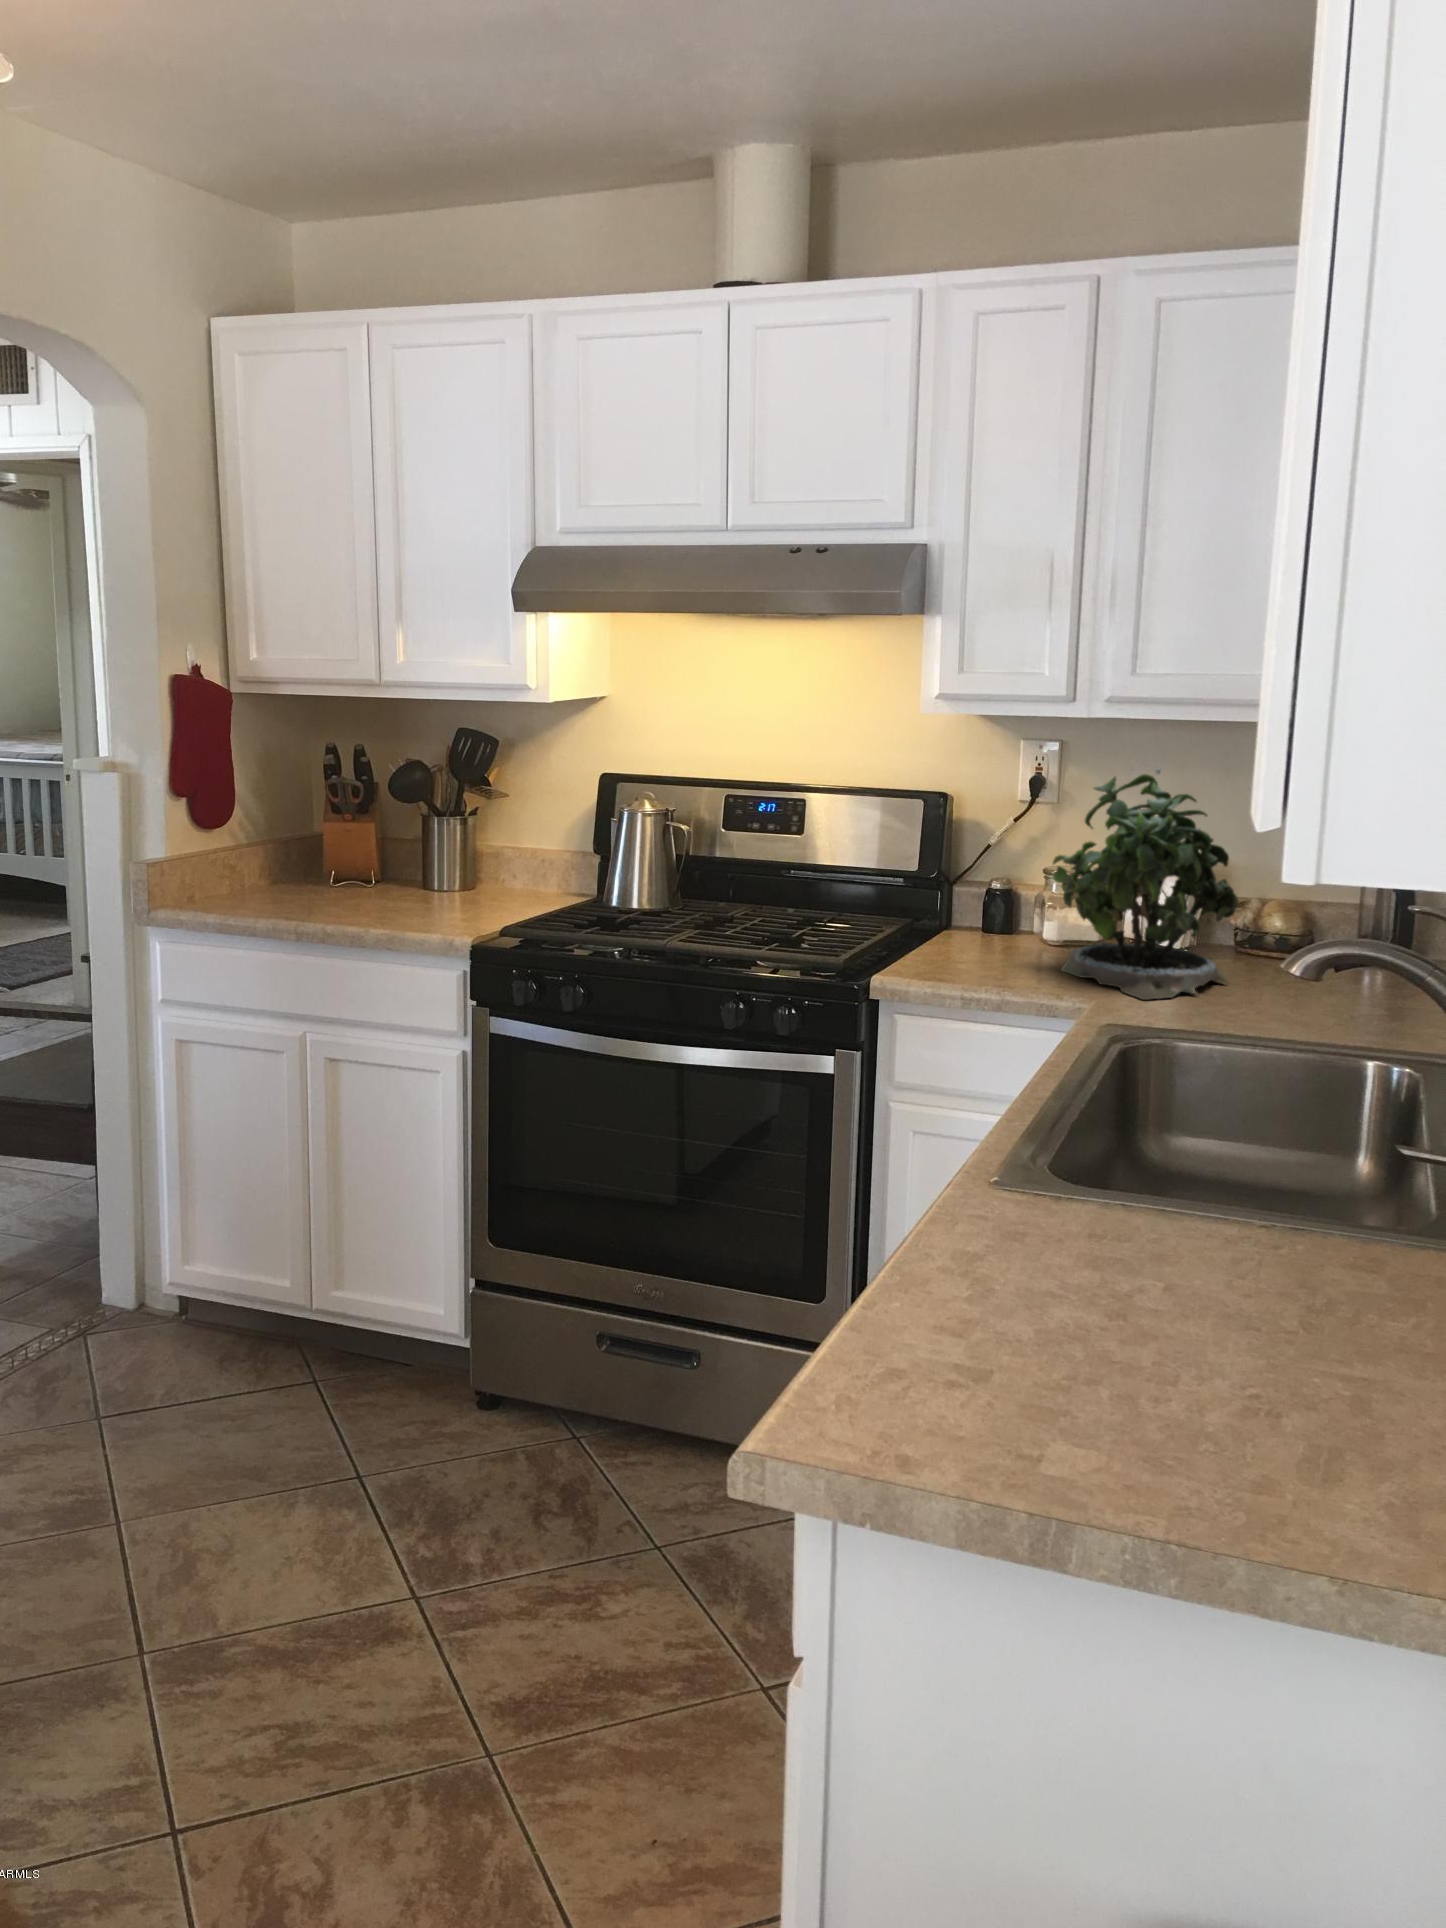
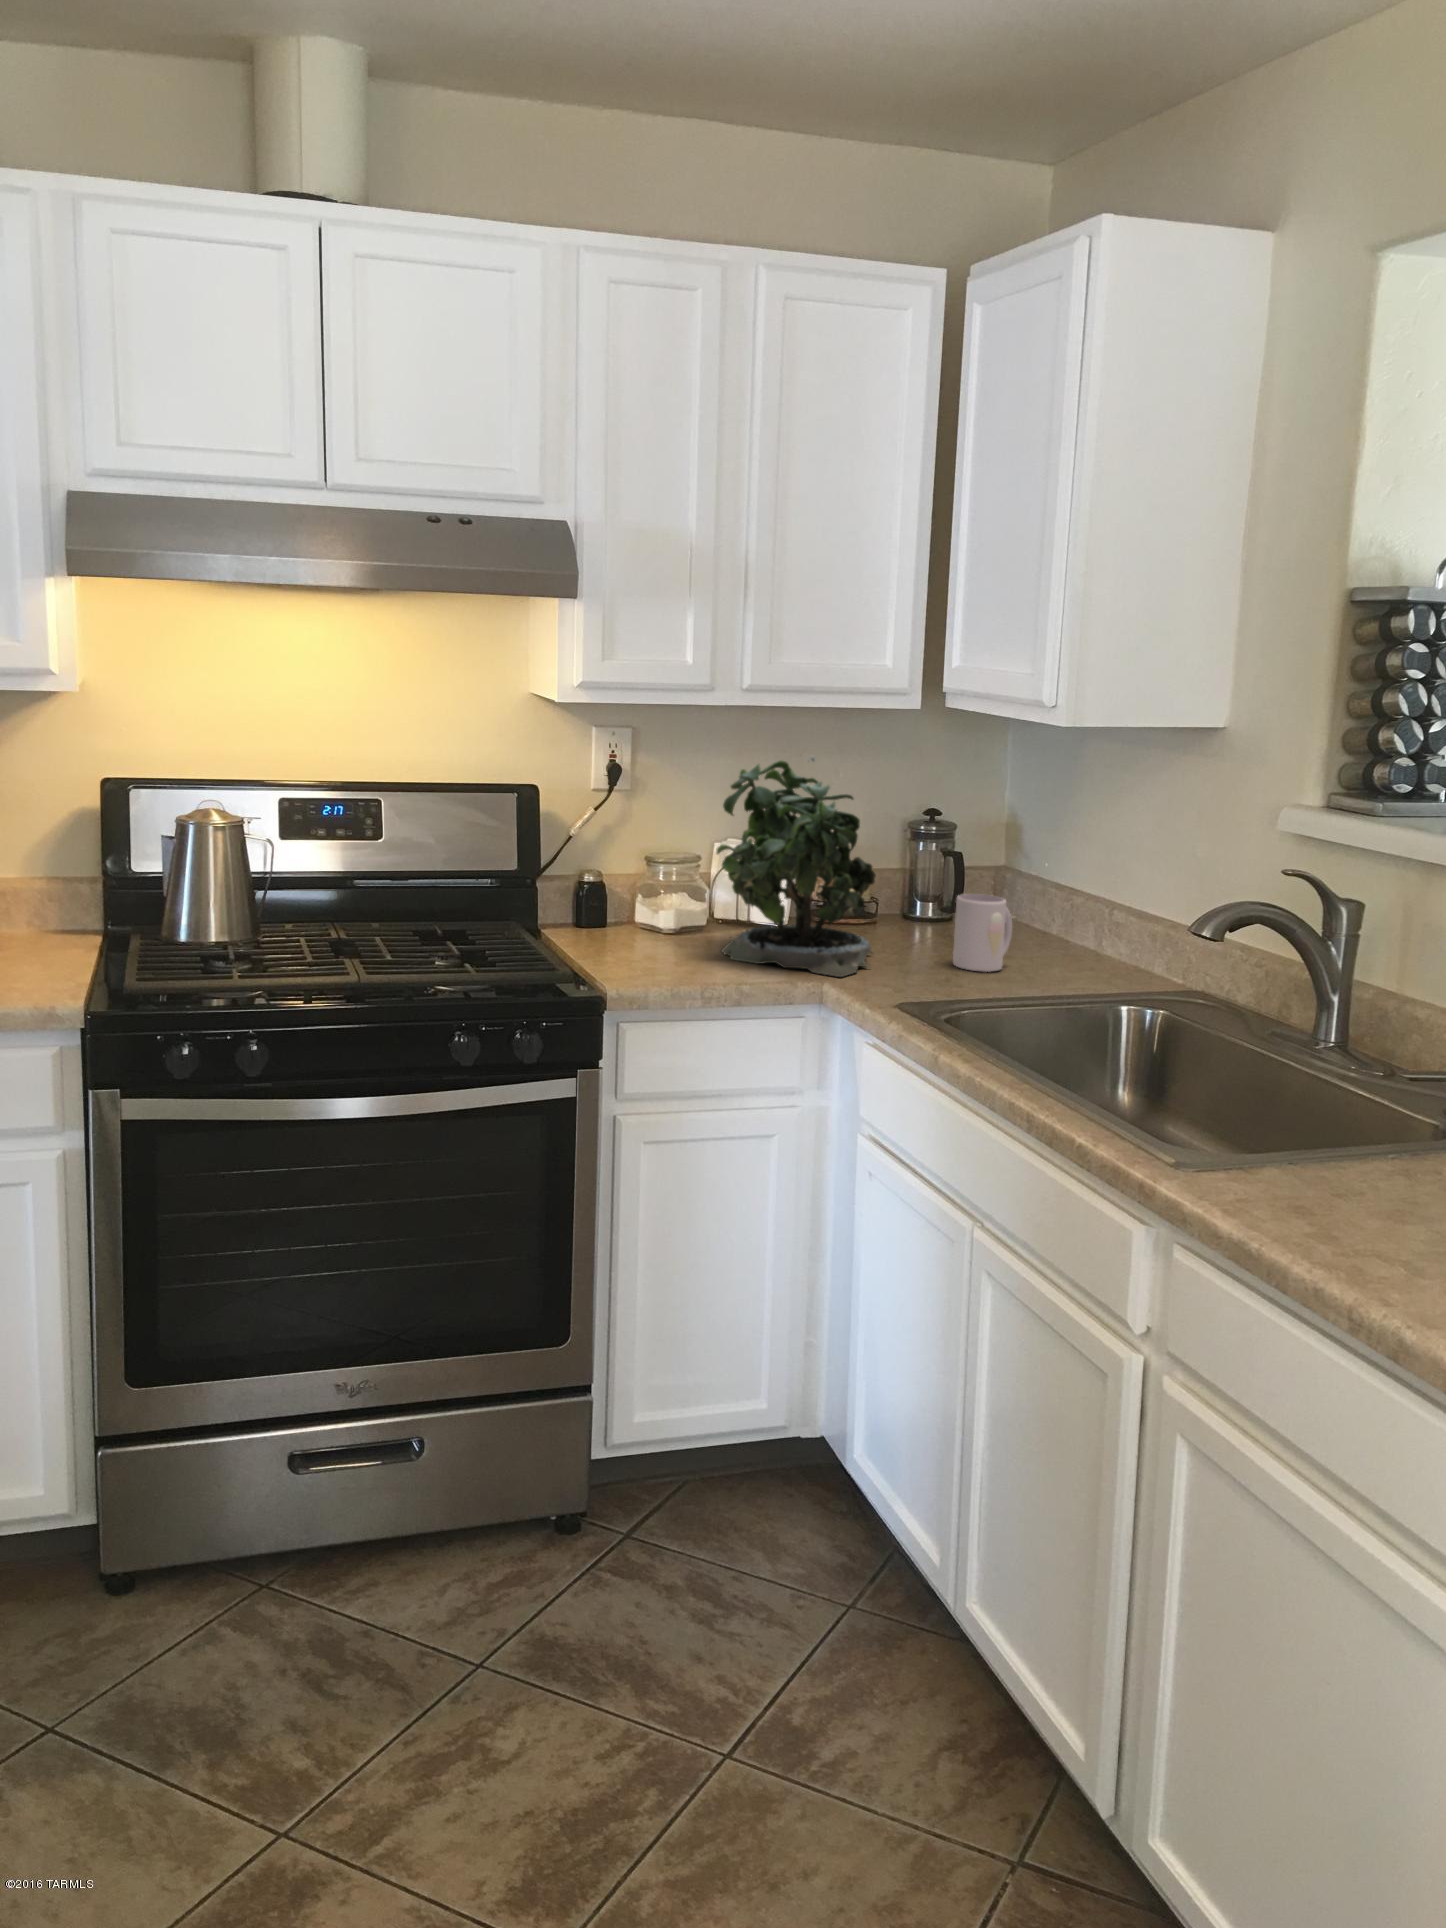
mug: none [1309,928,1389,1017] -> present [953,894,1012,972]

